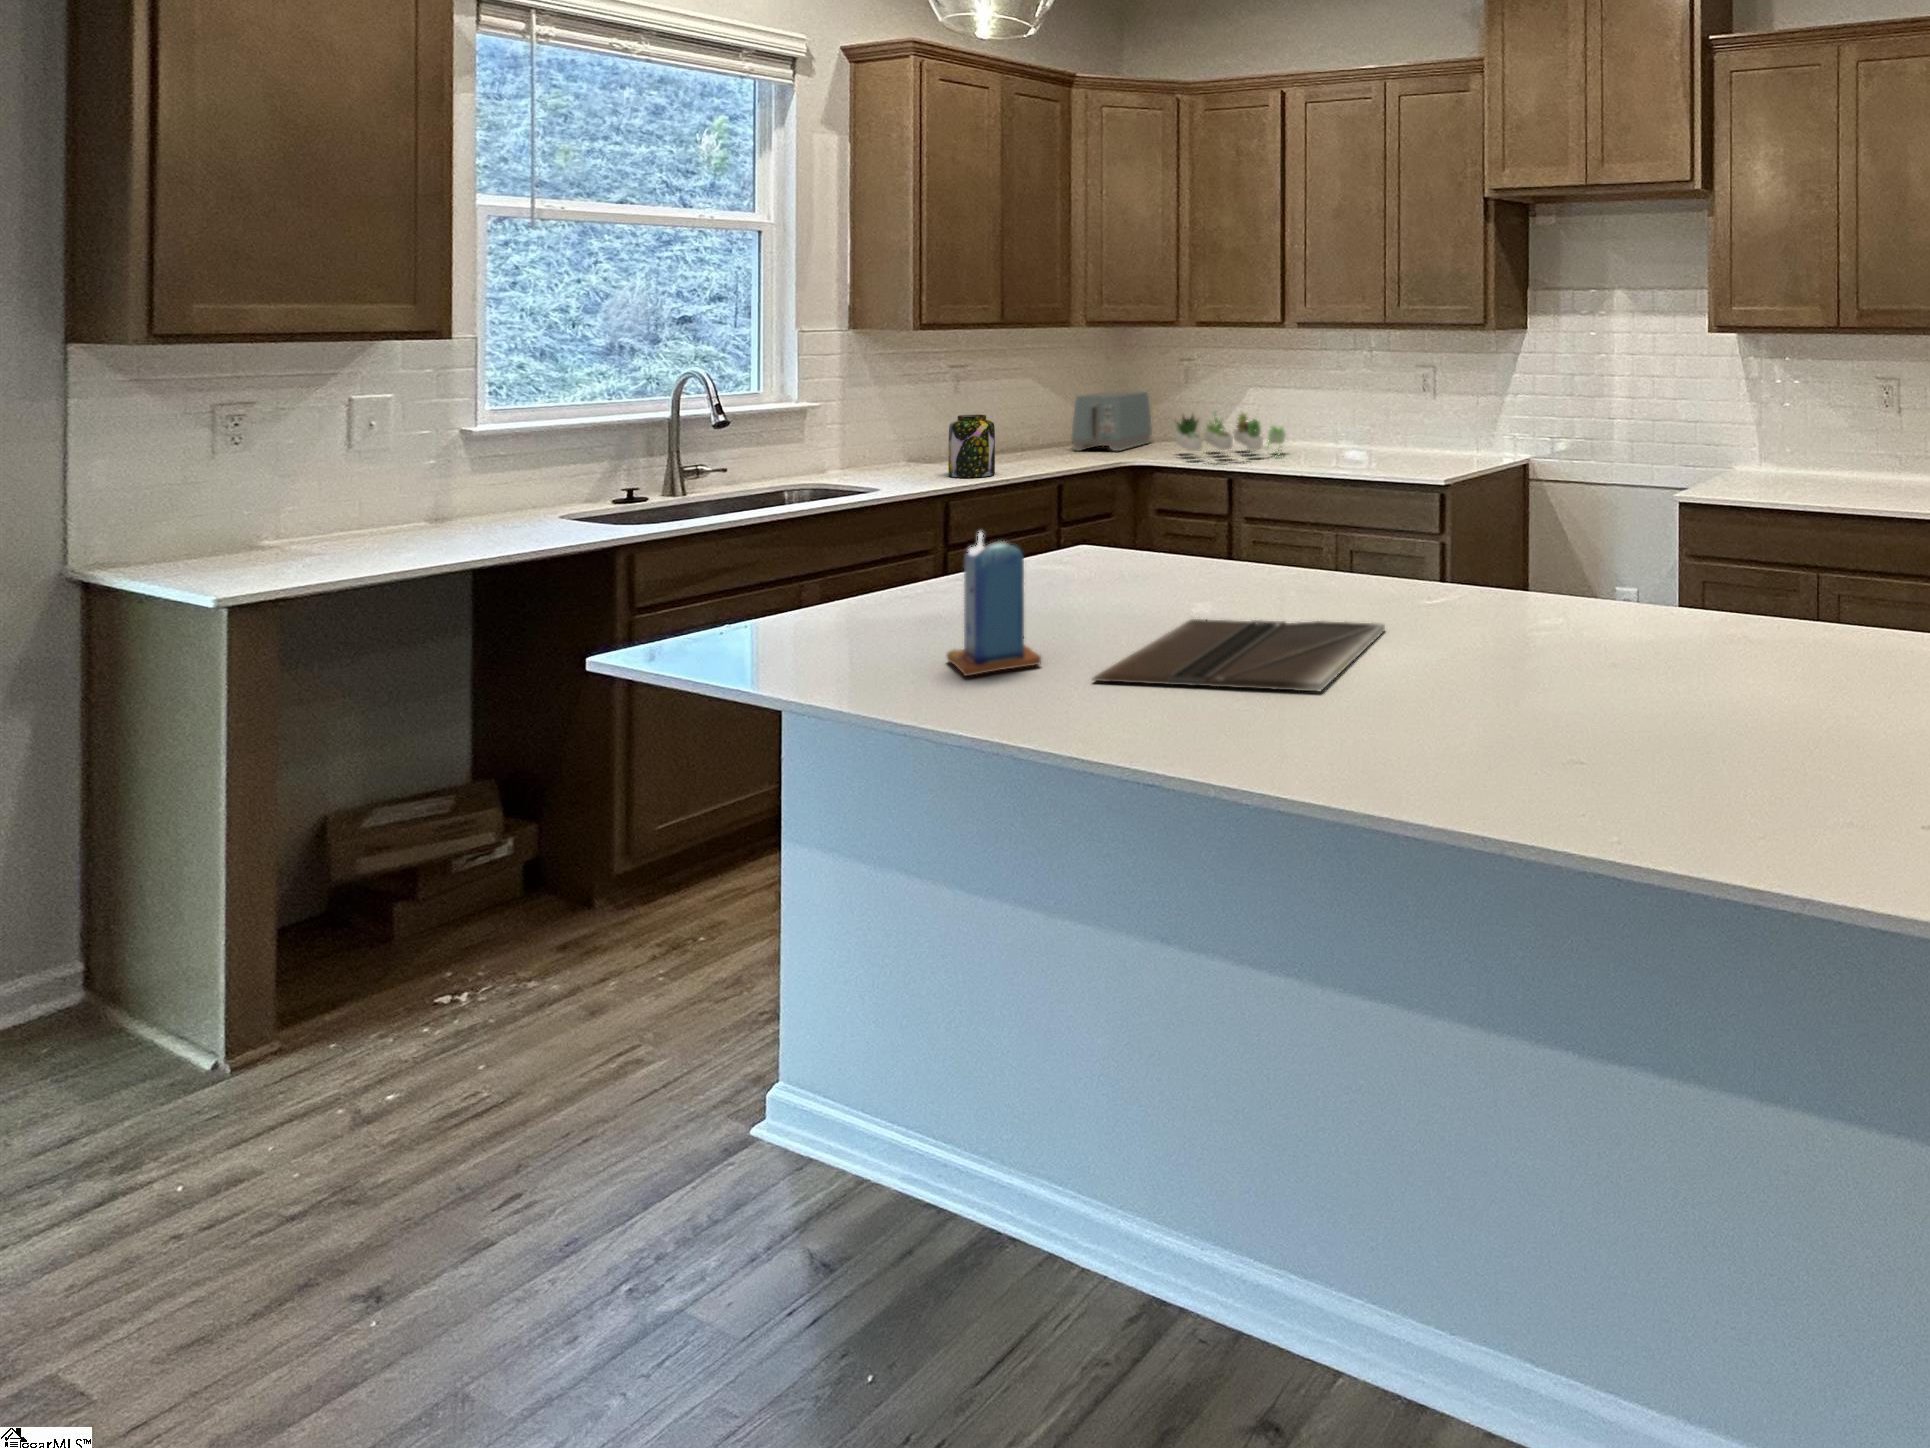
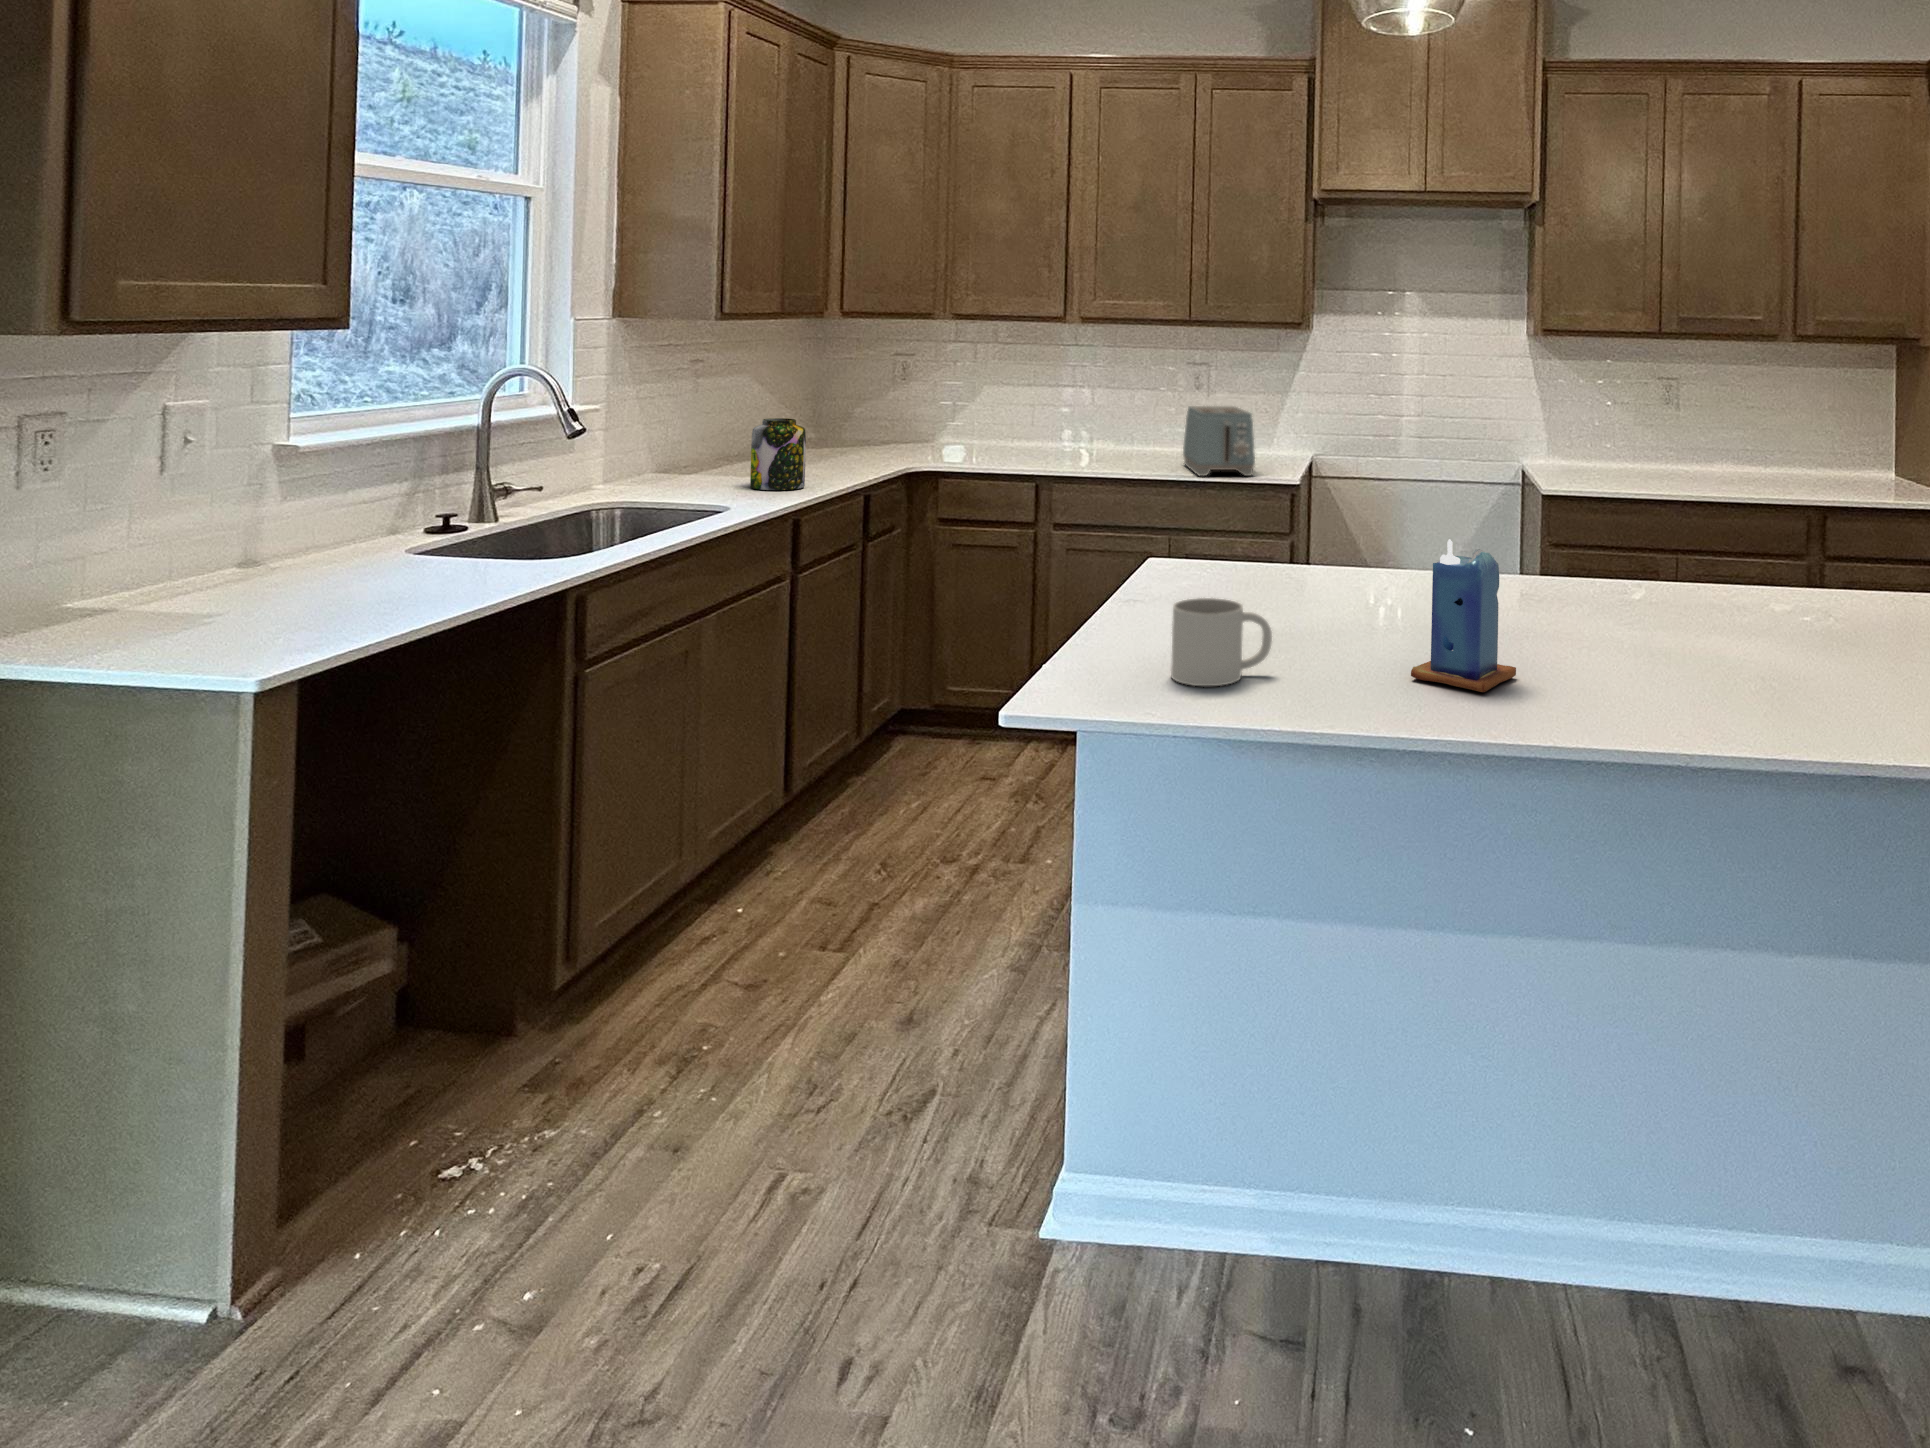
toaster: present [1071,391,1152,451] -> present [1183,406,1255,476]
succulent plant: present [1174,413,1286,453] -> none [942,408,1066,462]
mug: none [759,576,853,654] -> present [1171,598,1272,686]
laptop: present [1093,619,1385,691] -> none [1520,616,1827,687]

